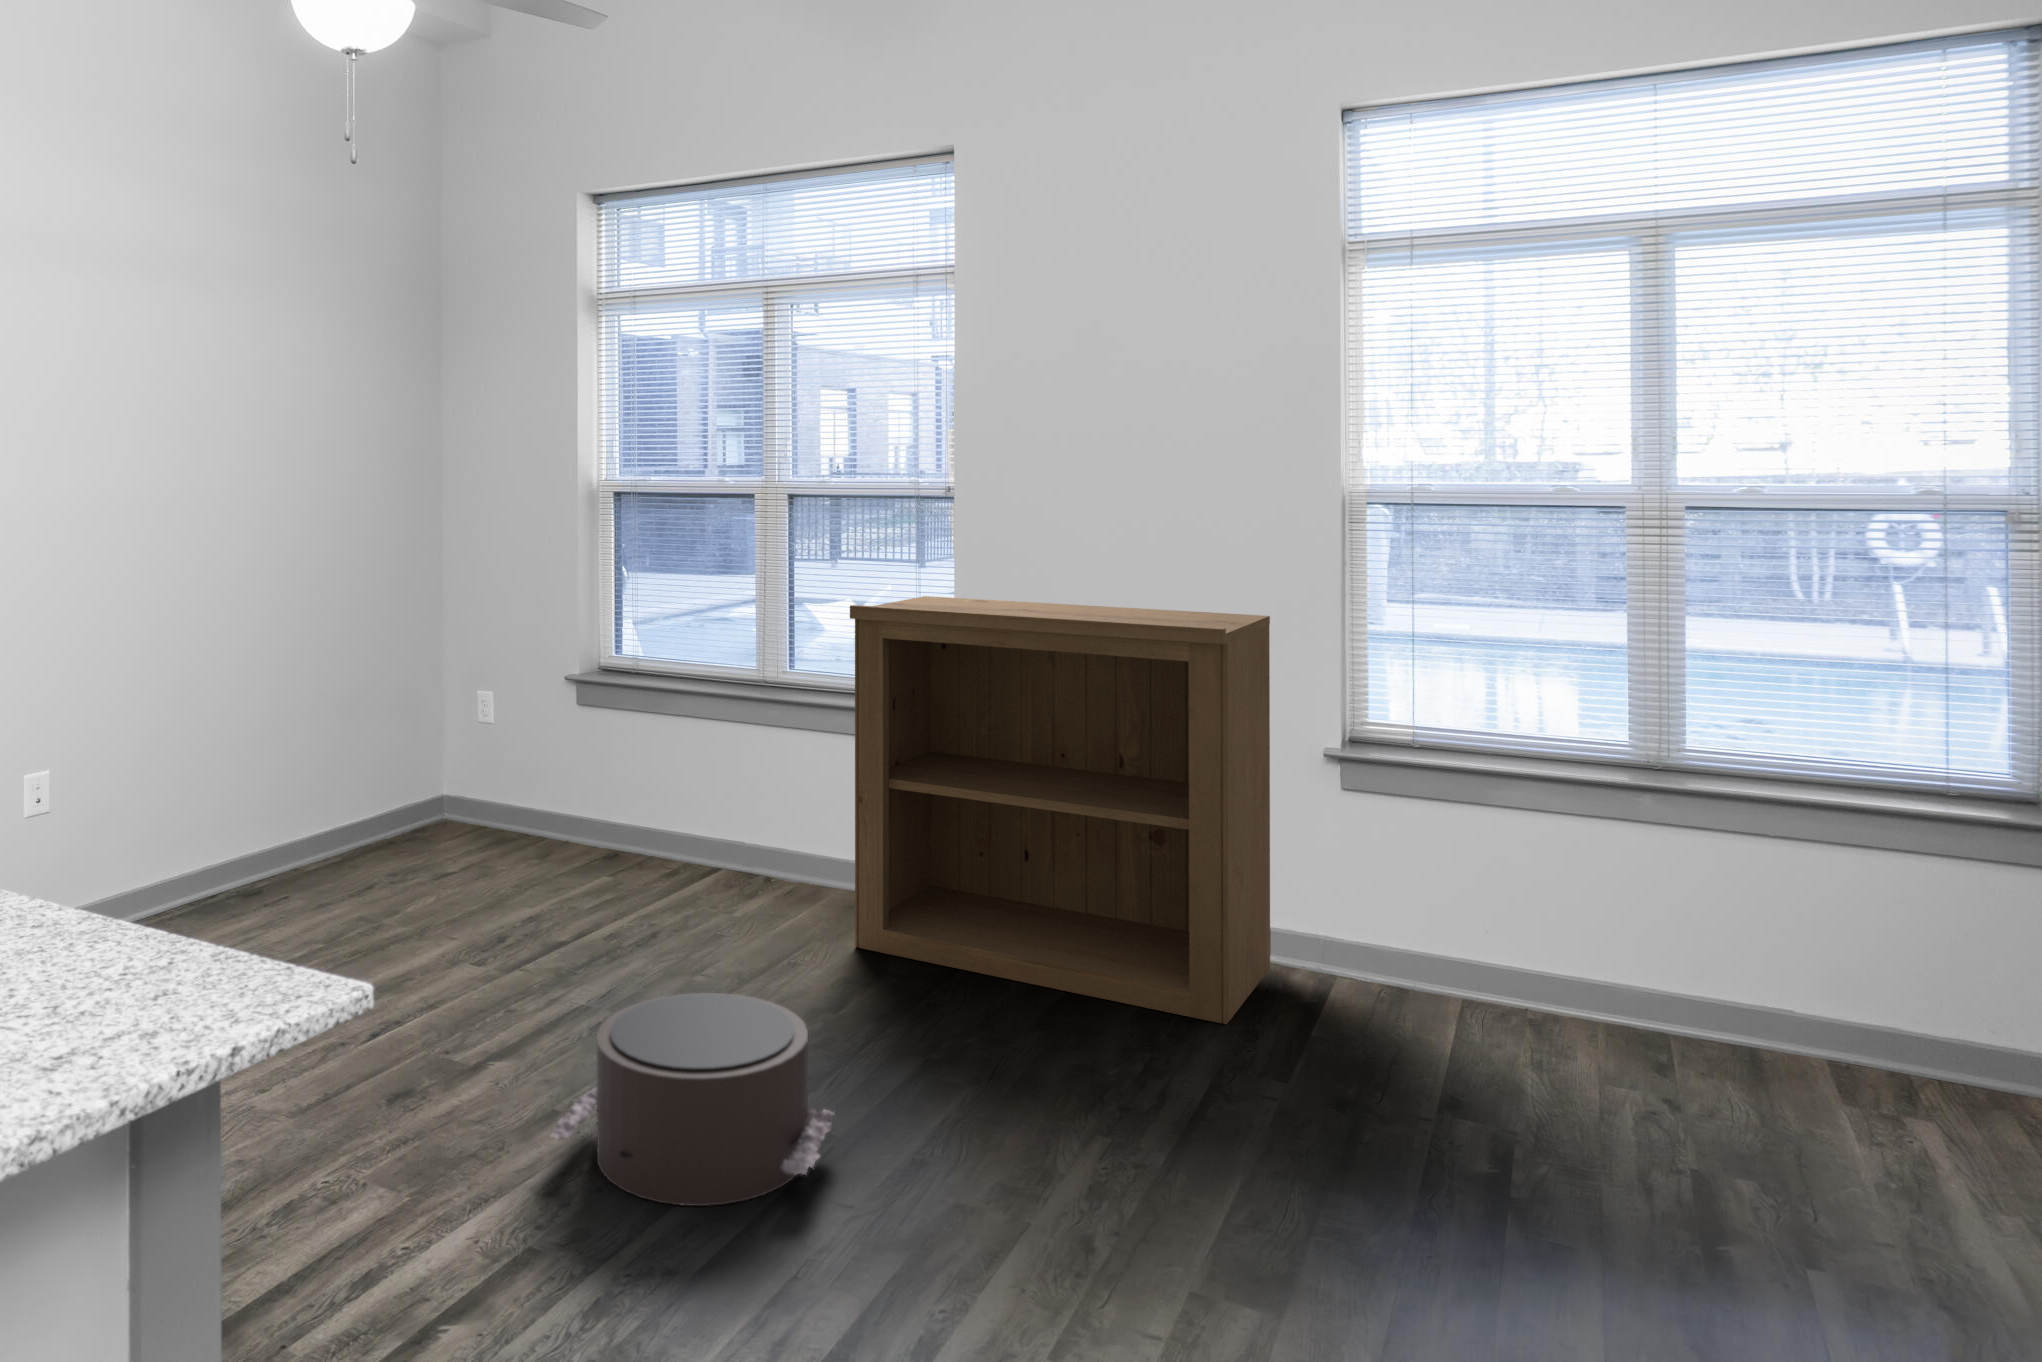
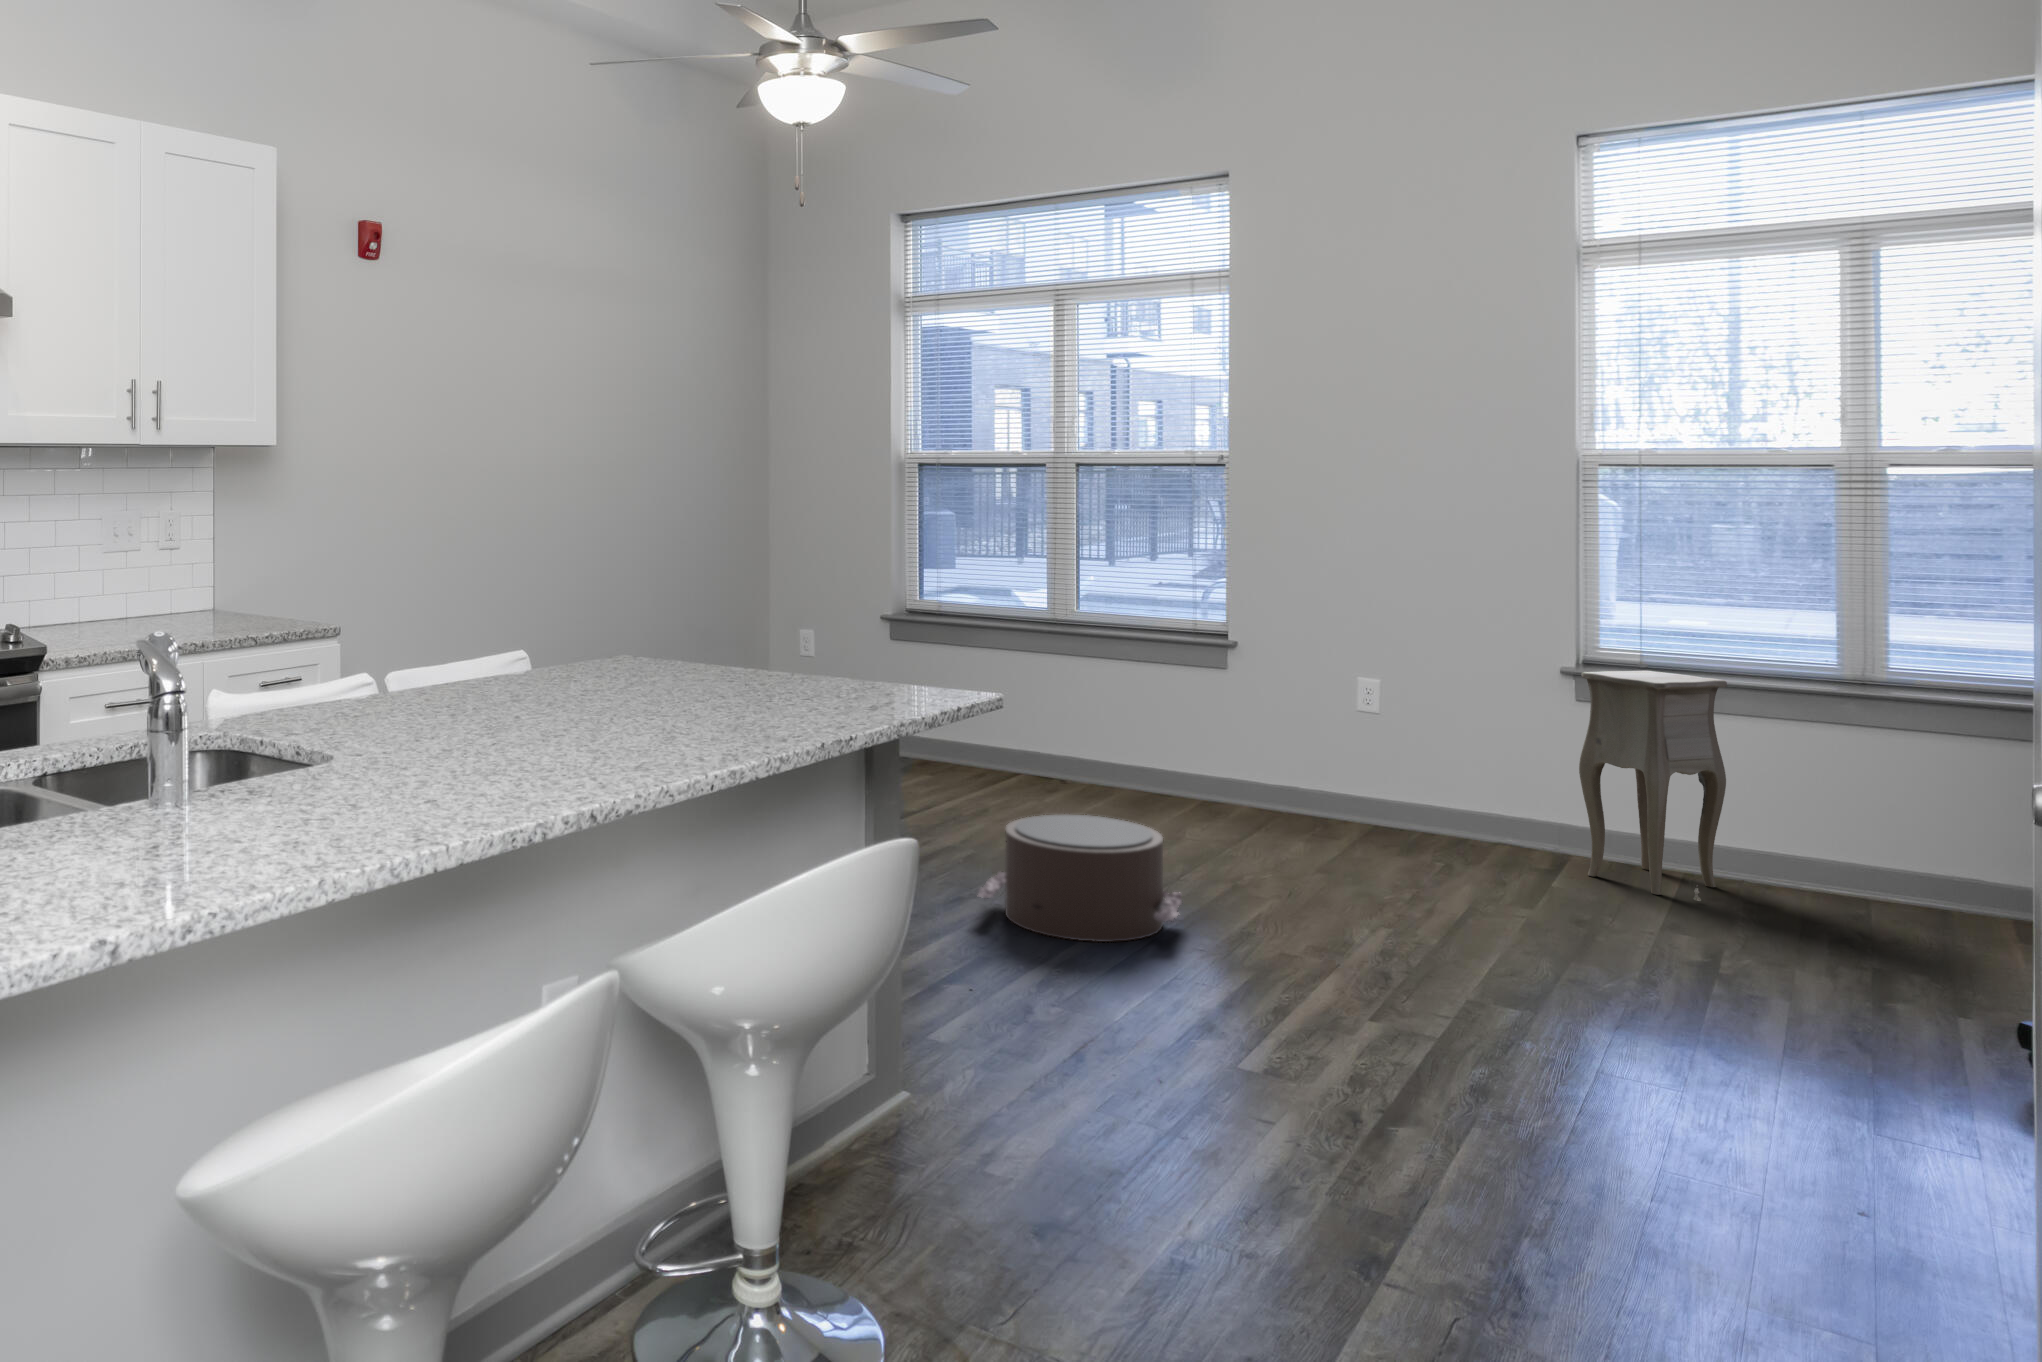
bookshelf: present [850,596,1271,1024] -> none [1151,545,1515,875]
side table: none [1343,757,1511,1060] -> present [1579,671,1727,901]

